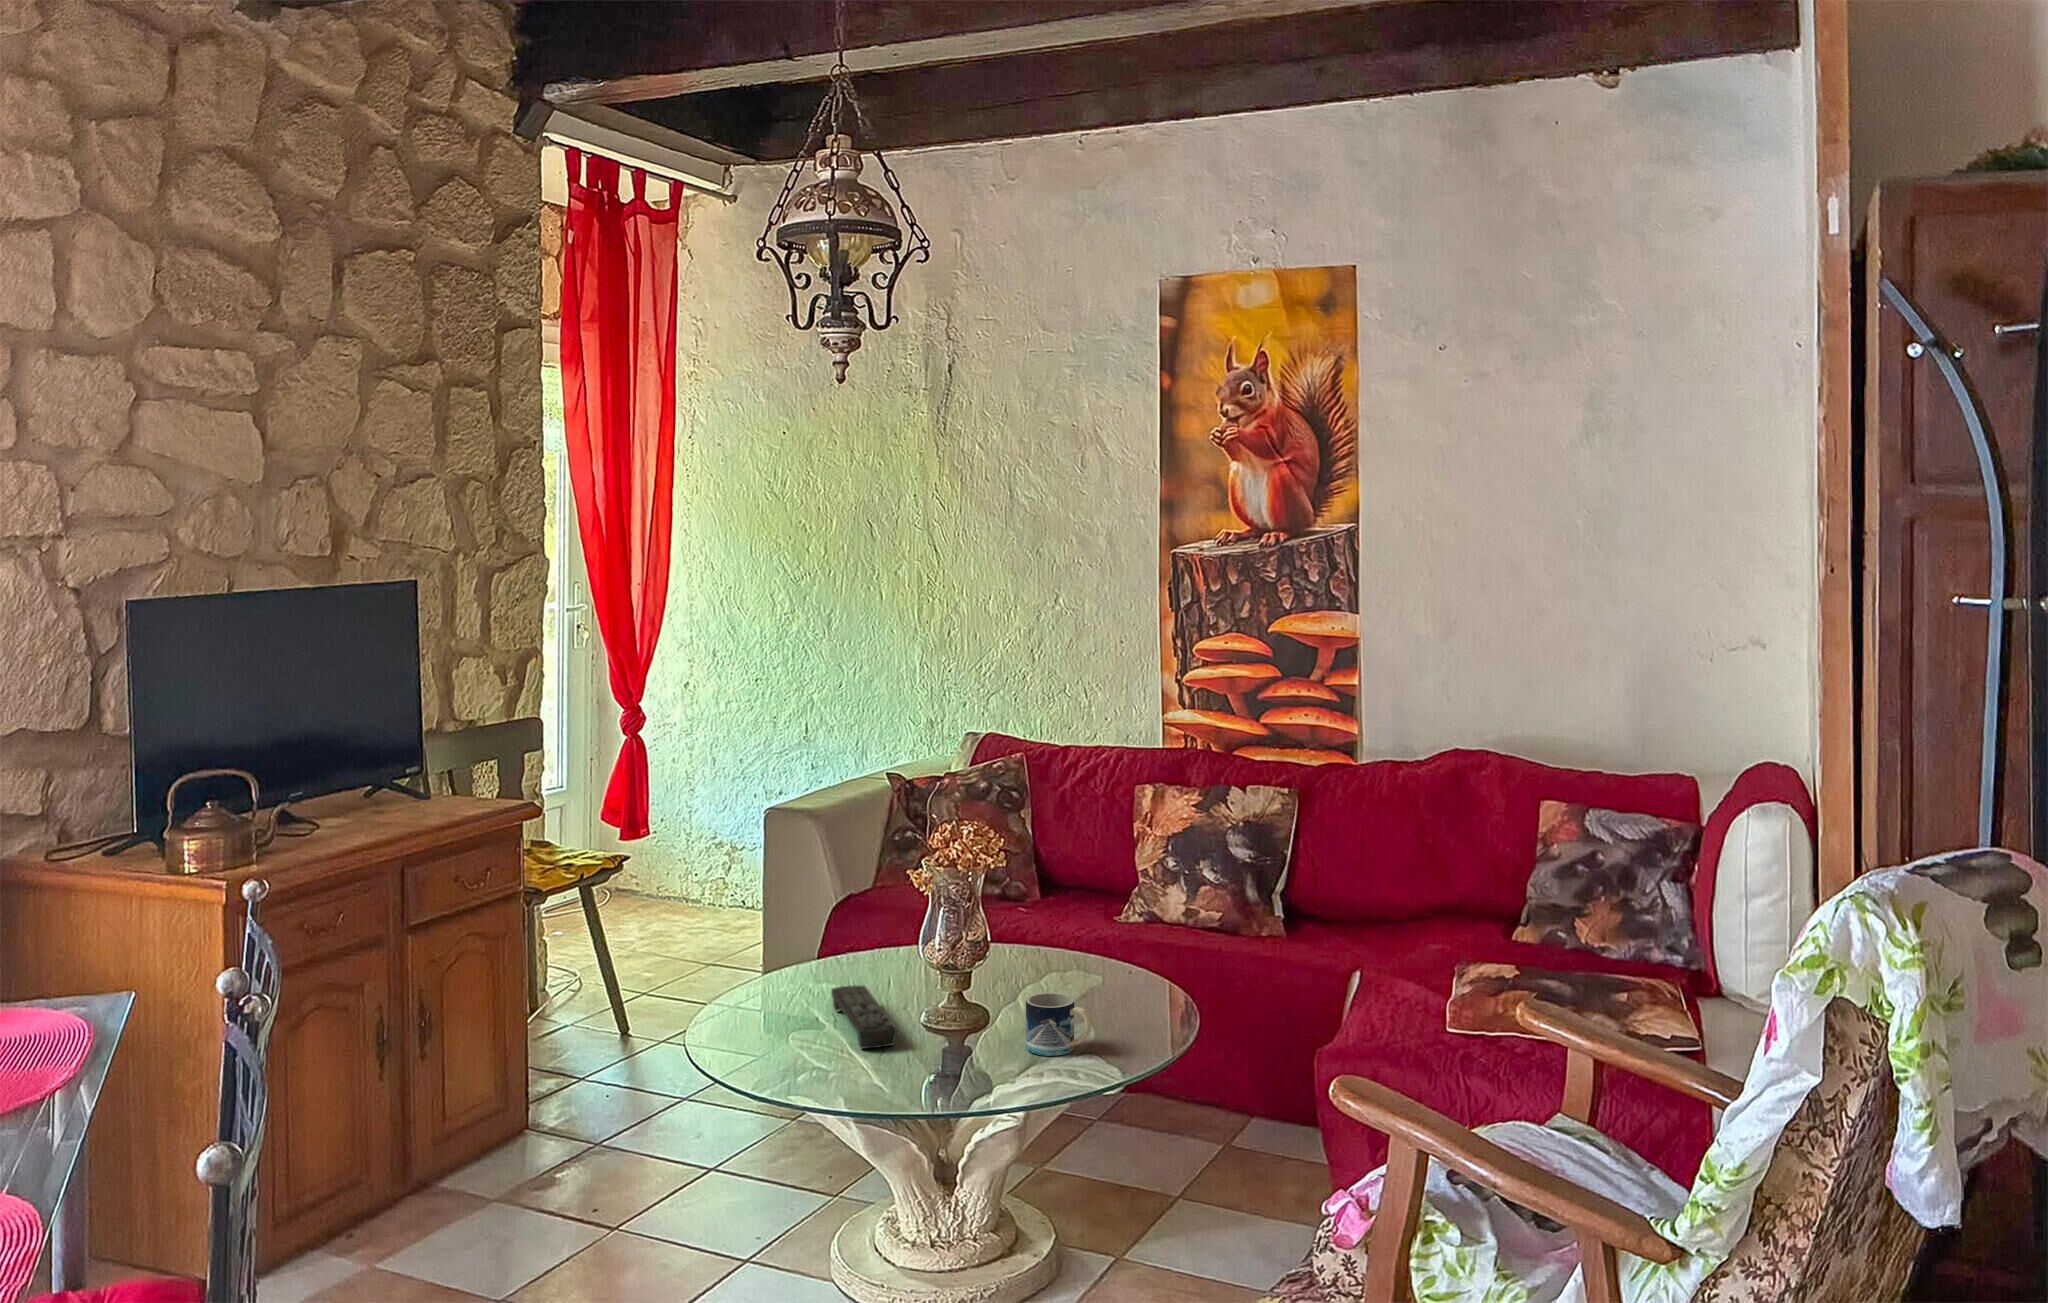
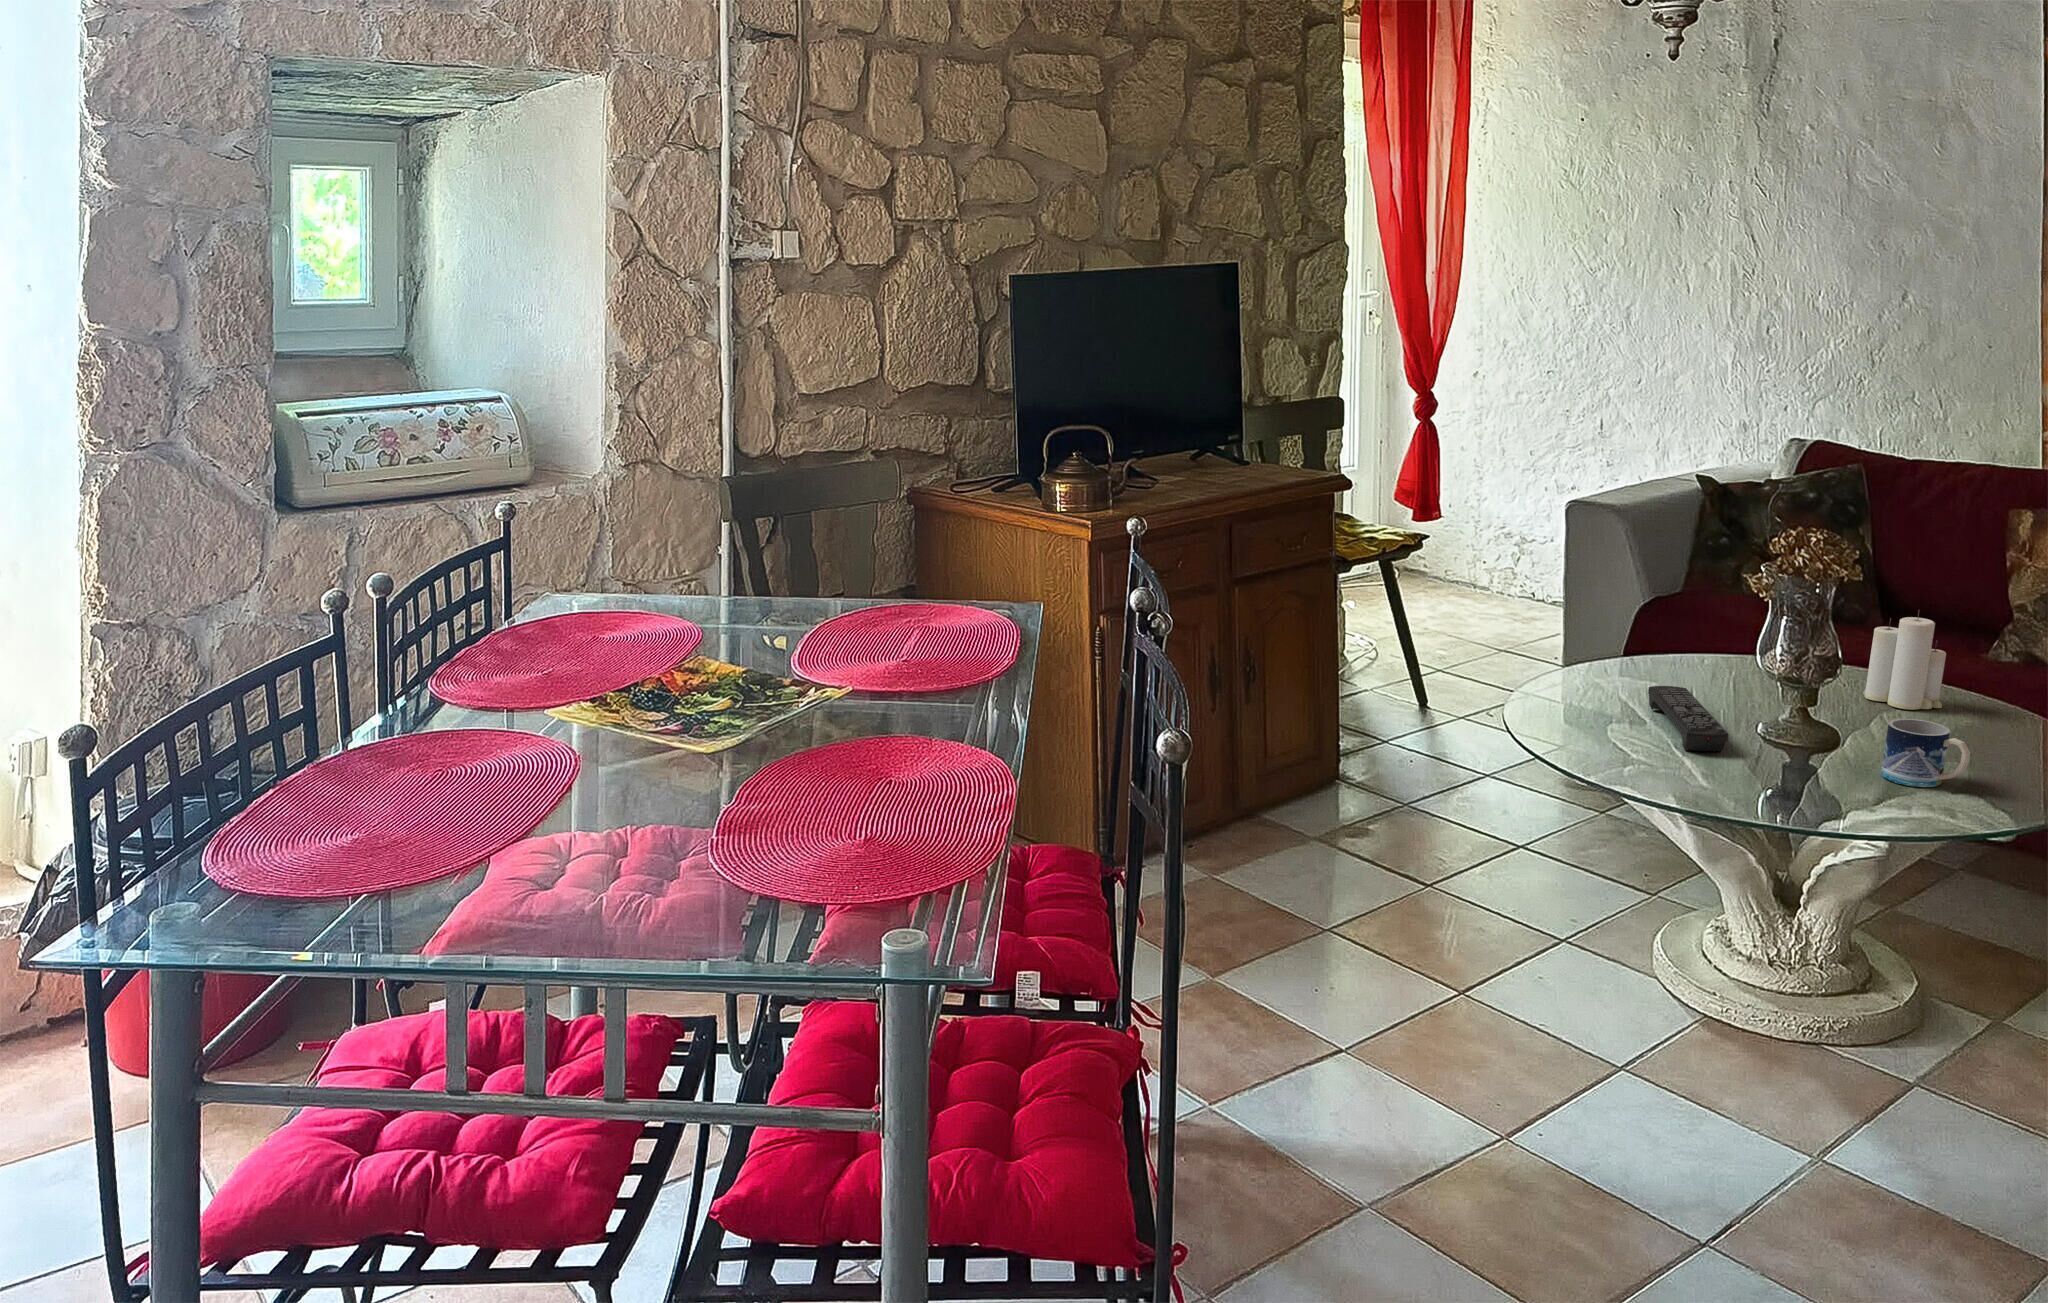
candle: none [1020,889,1082,981] -> present [1863,610,1946,710]

